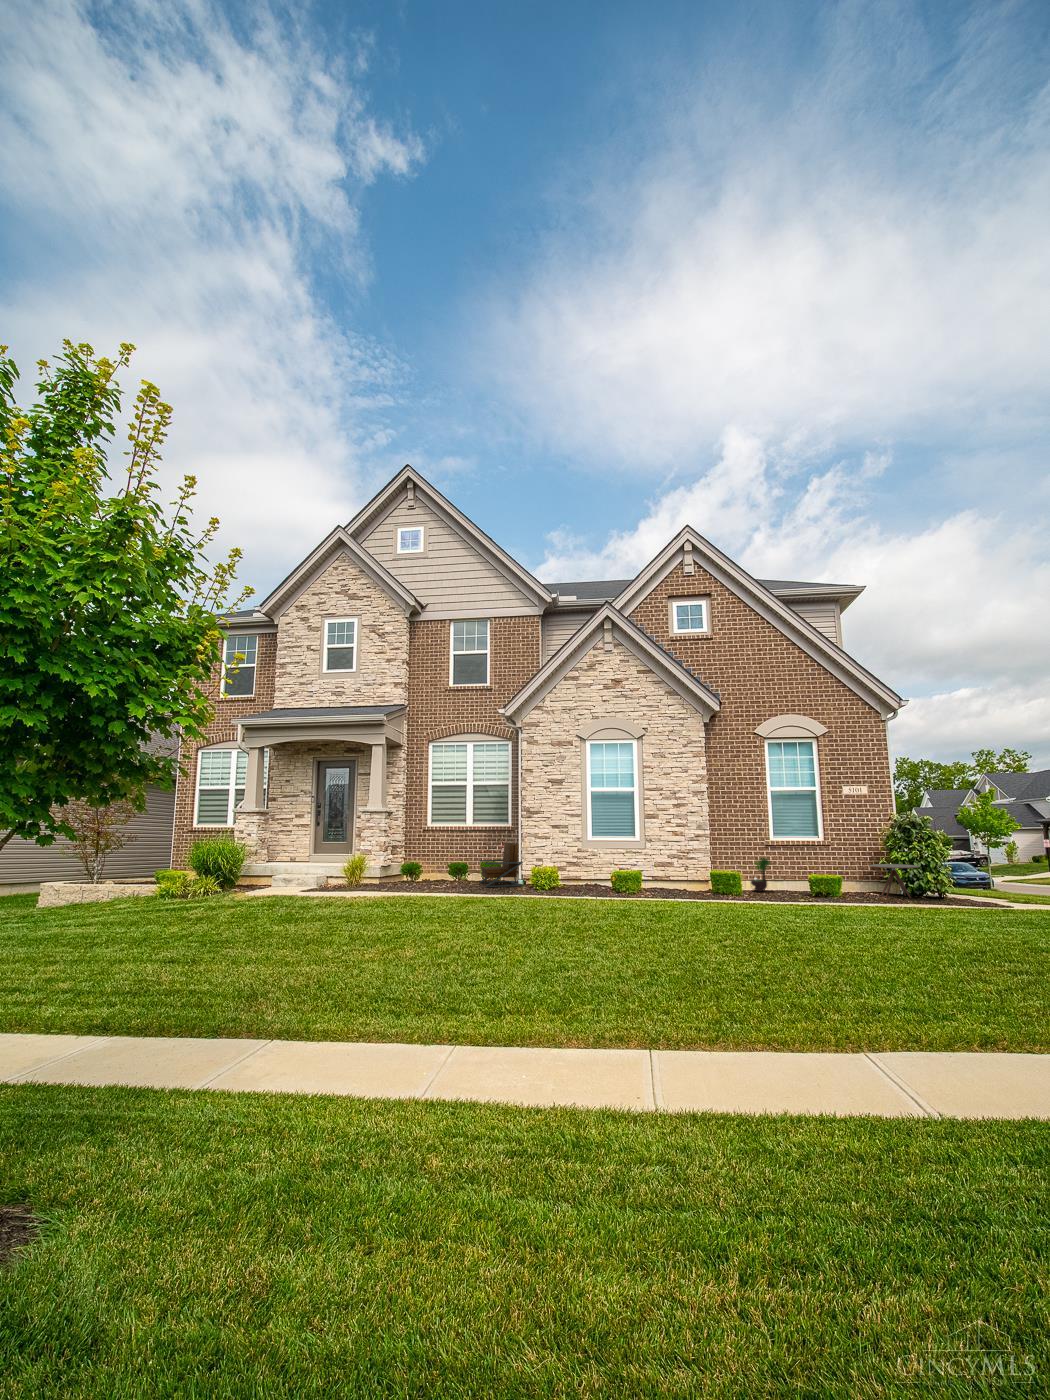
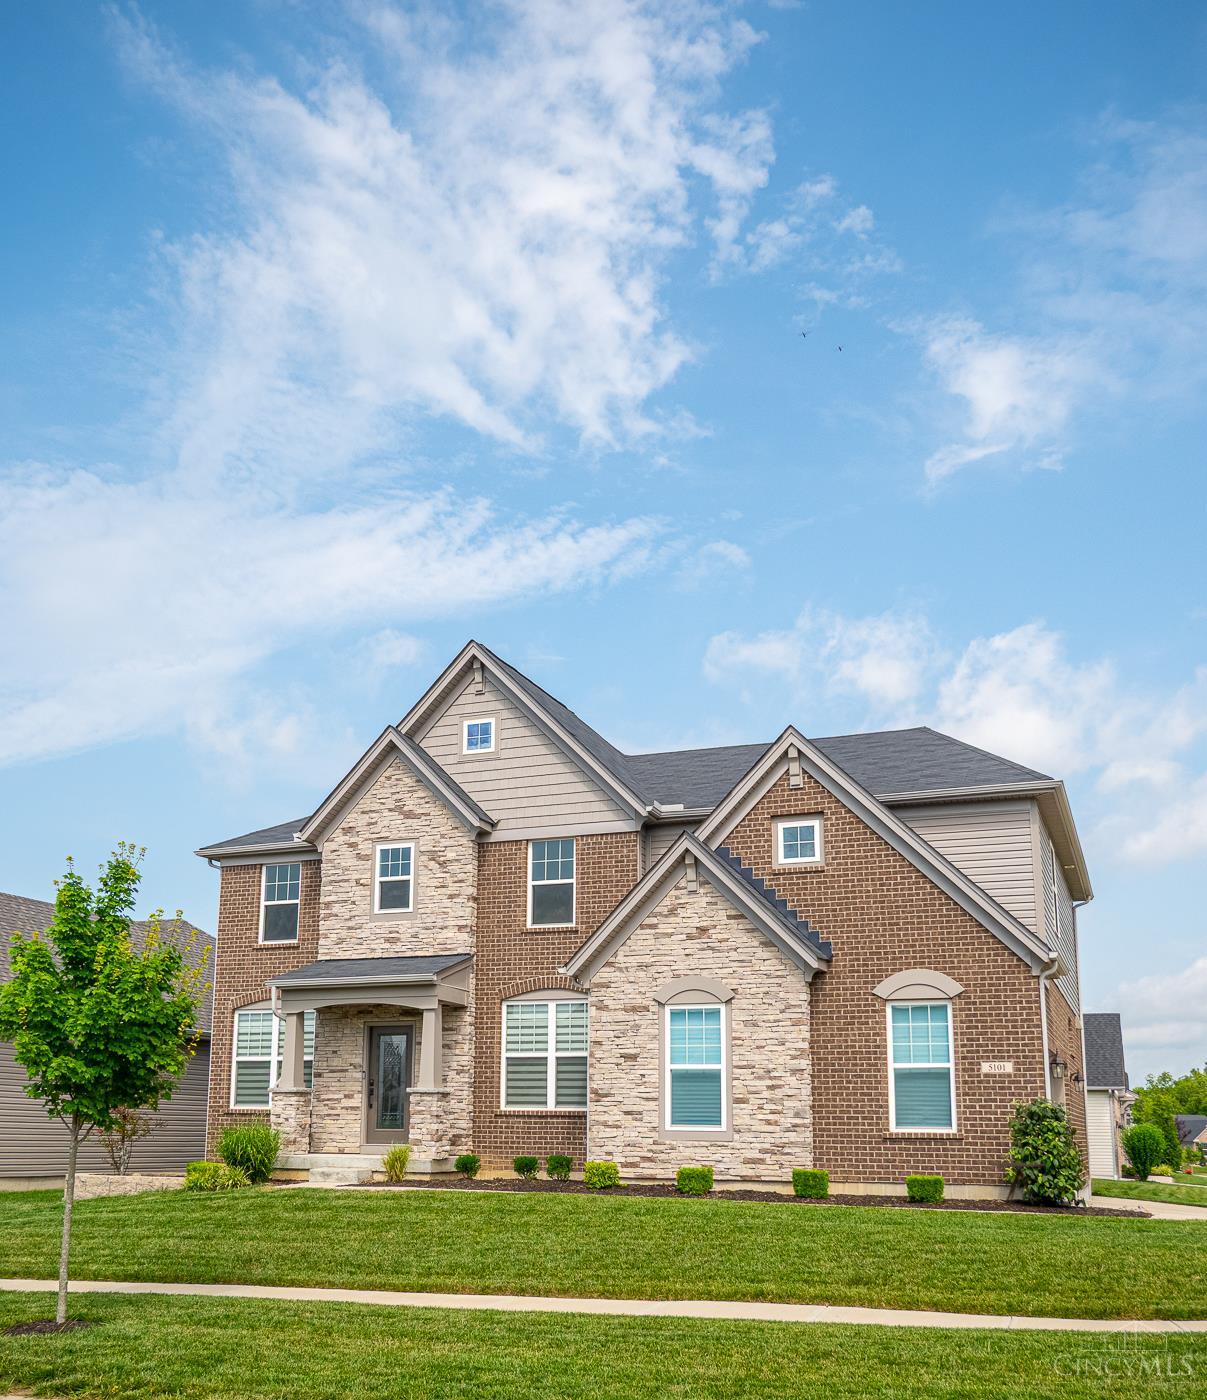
lounge chair: present [480,843,523,887] -> none [541,1131,585,1185]
potted tree: present [751,858,769,892] -> none [866,1148,891,1196]

